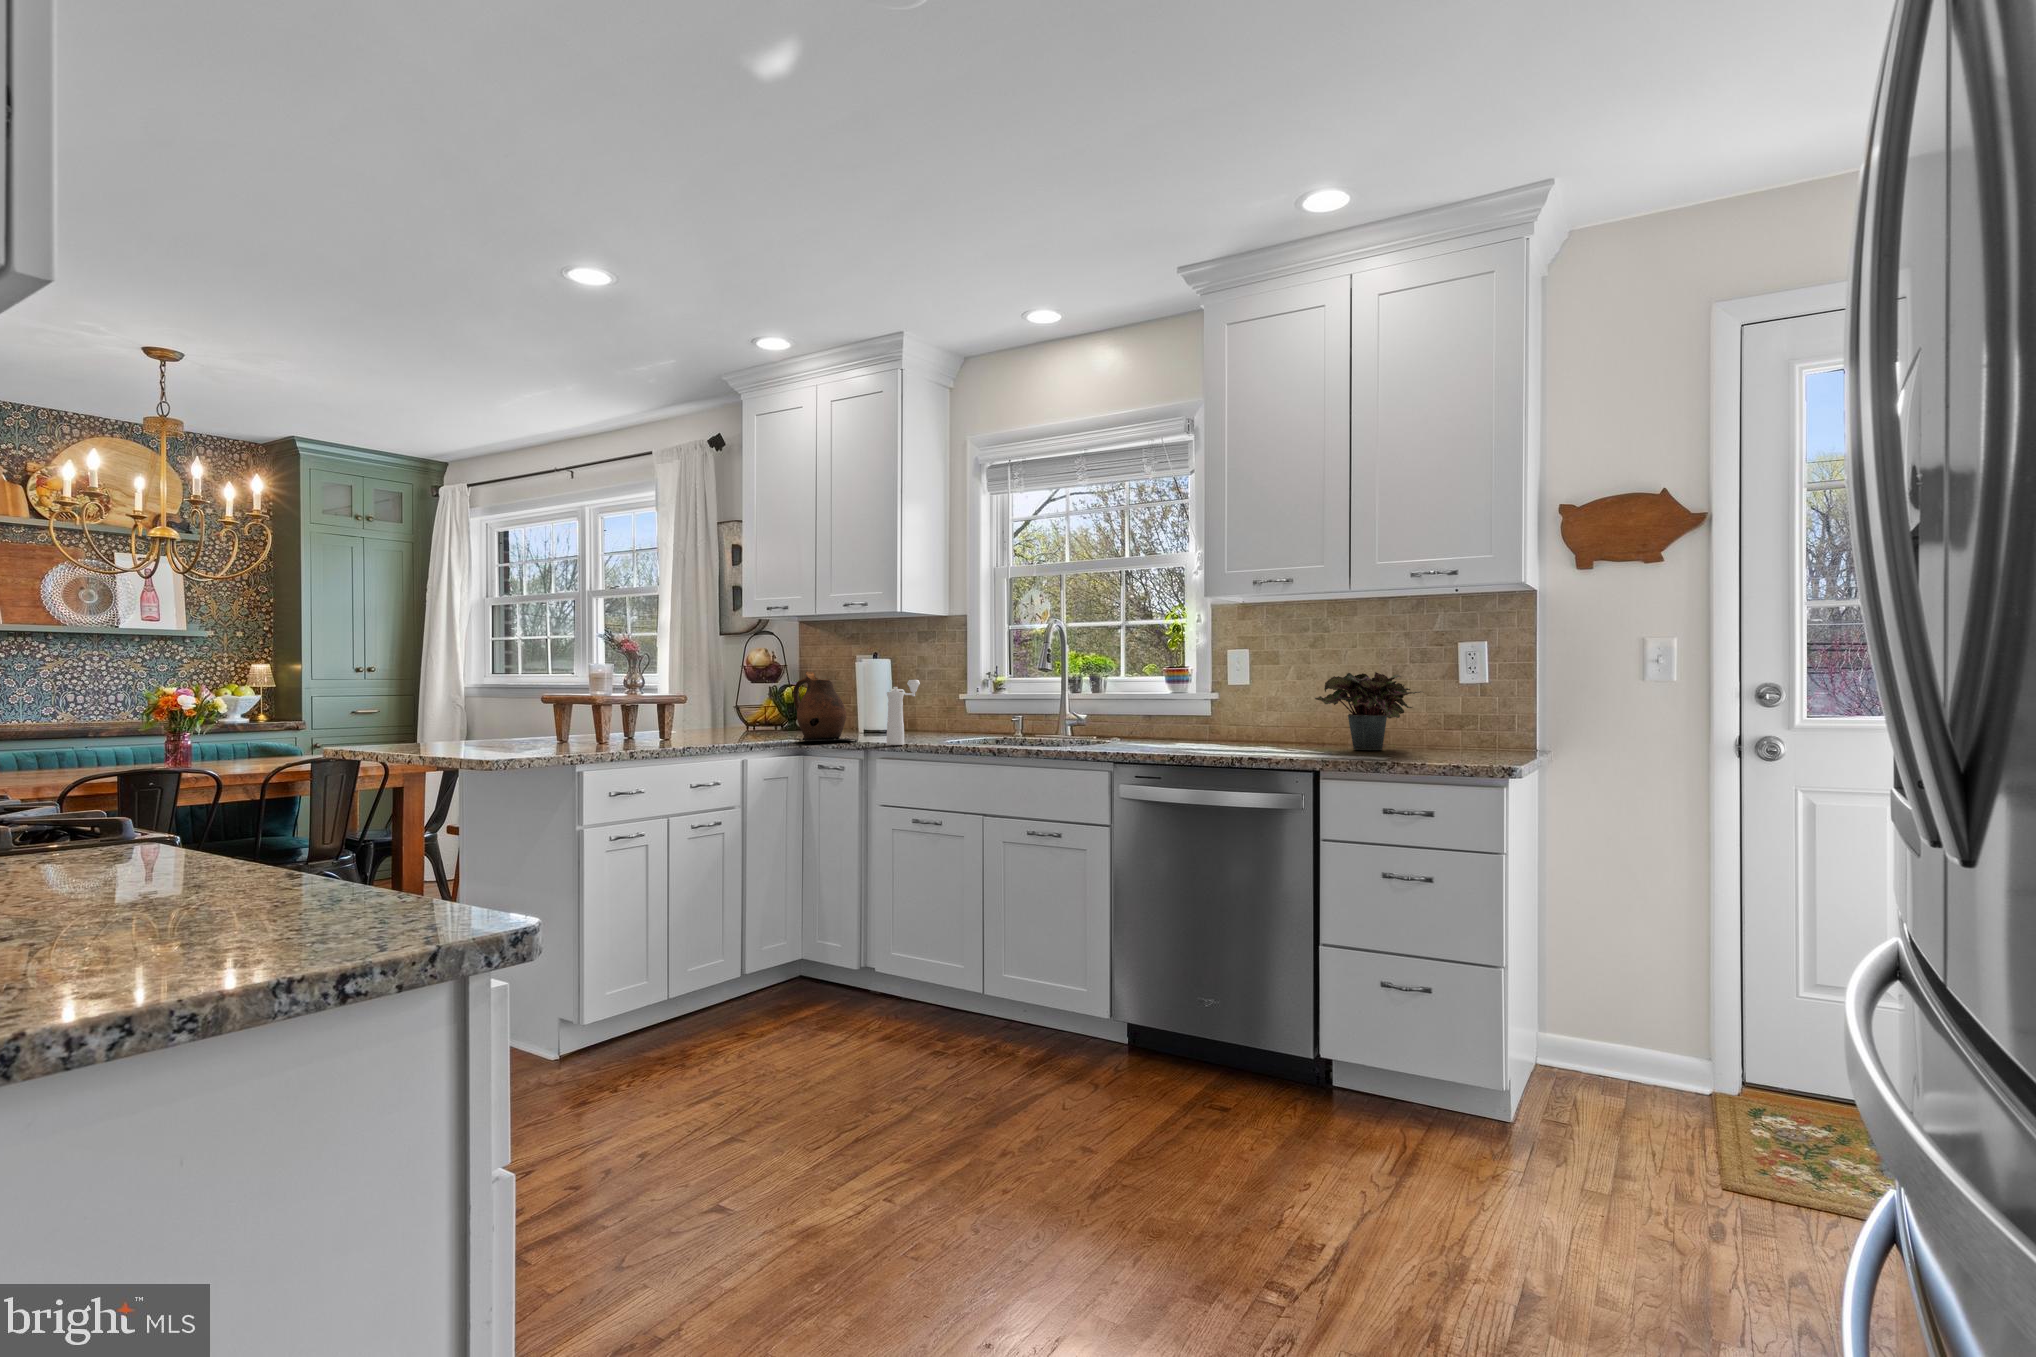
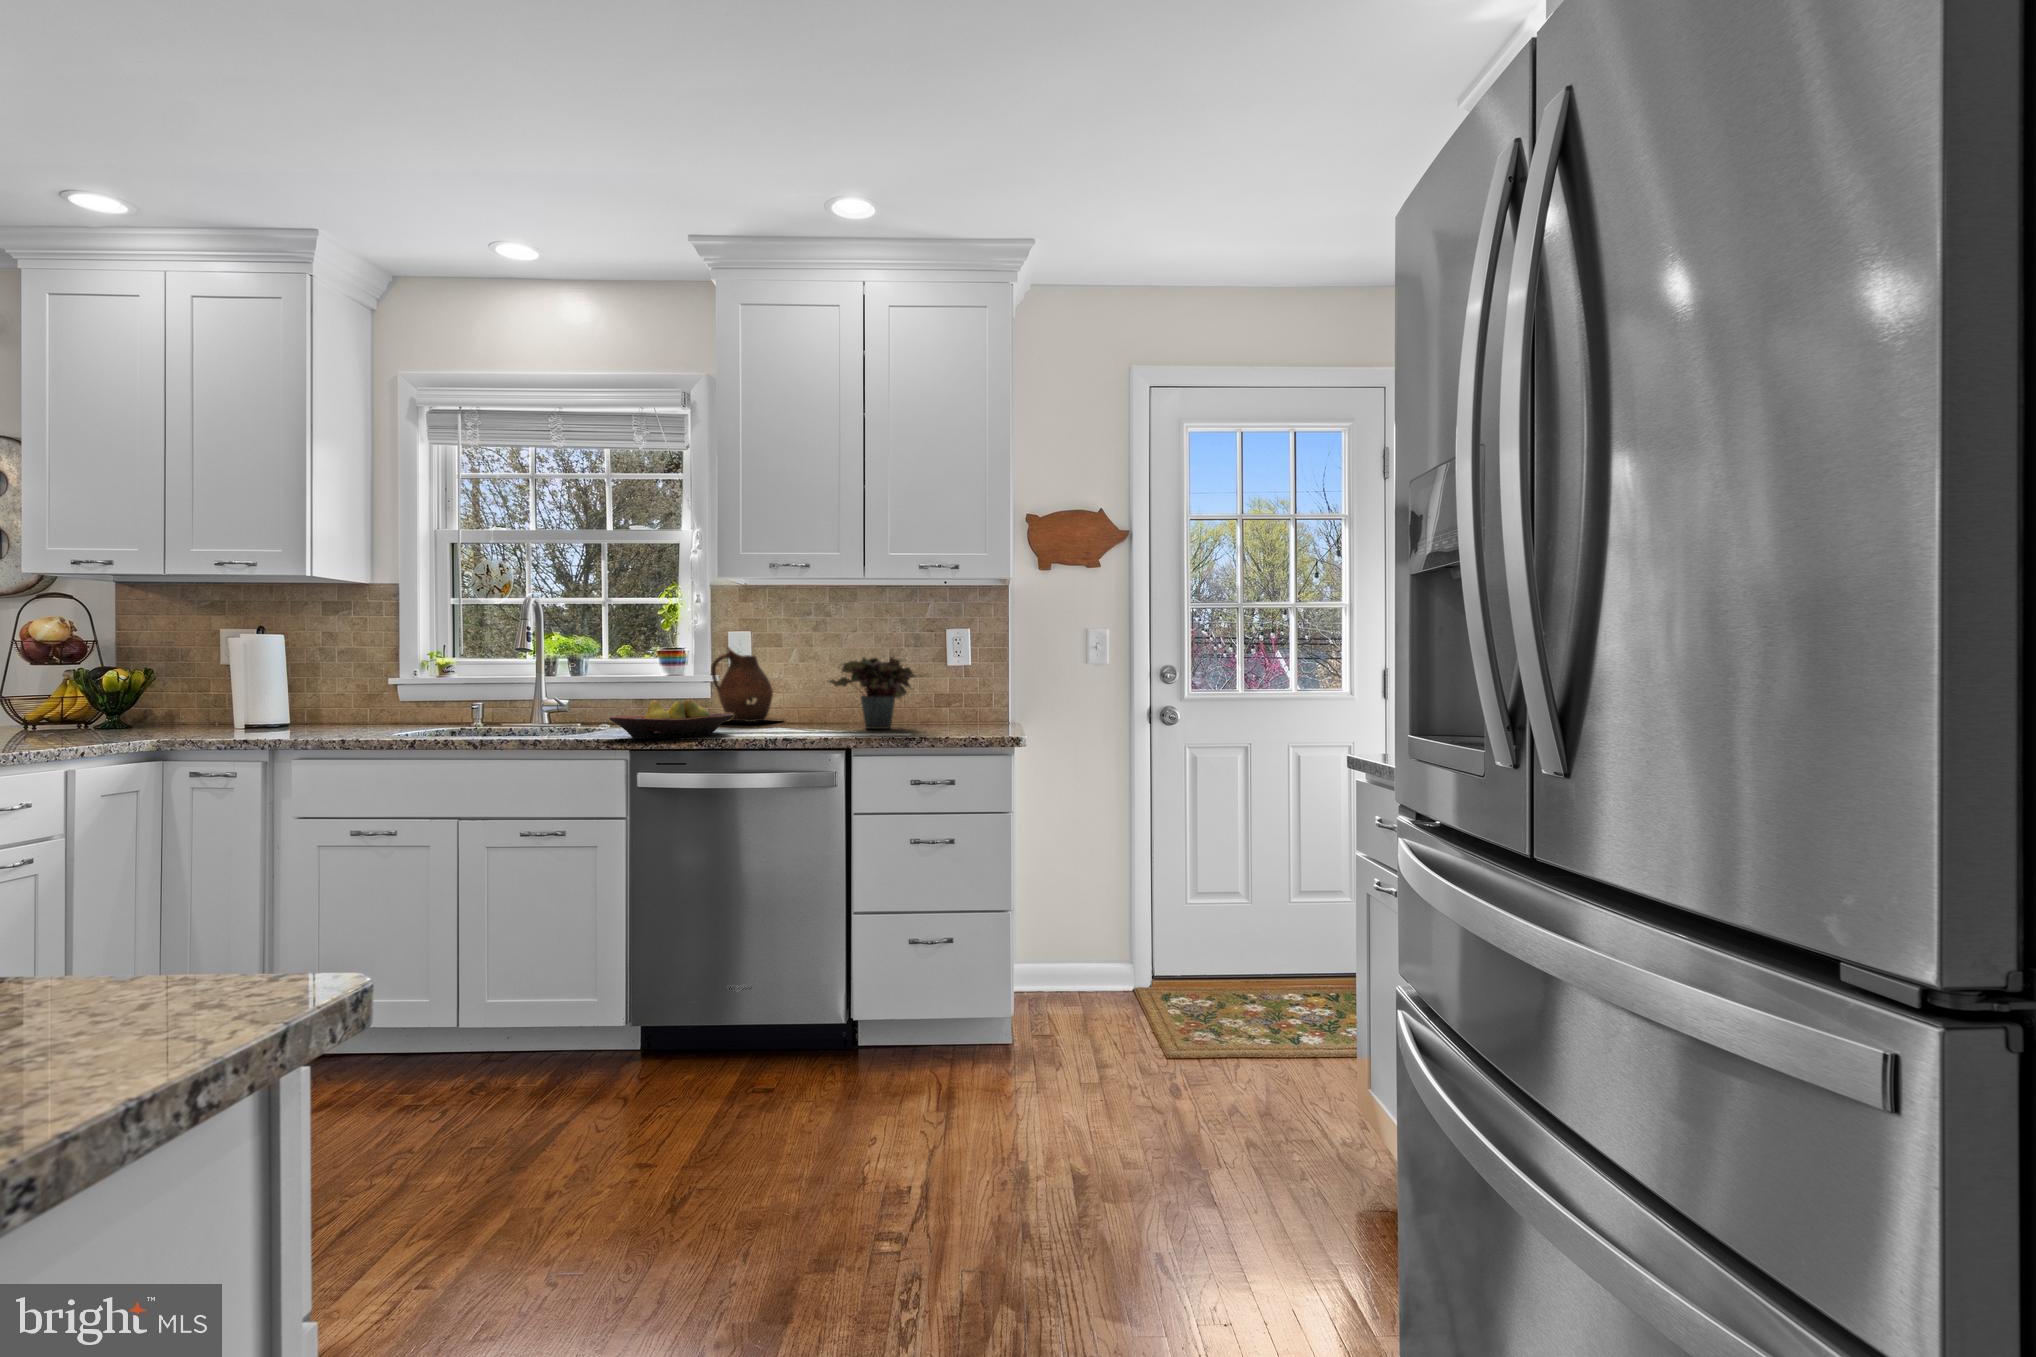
ceramic pitcher: present [793,672,857,742] -> present [711,647,773,722]
pepper mill: present [887,680,920,745] -> none [329,662,367,741]
fruit bowl: none [1092,715,1214,751] -> present [609,699,734,739]

